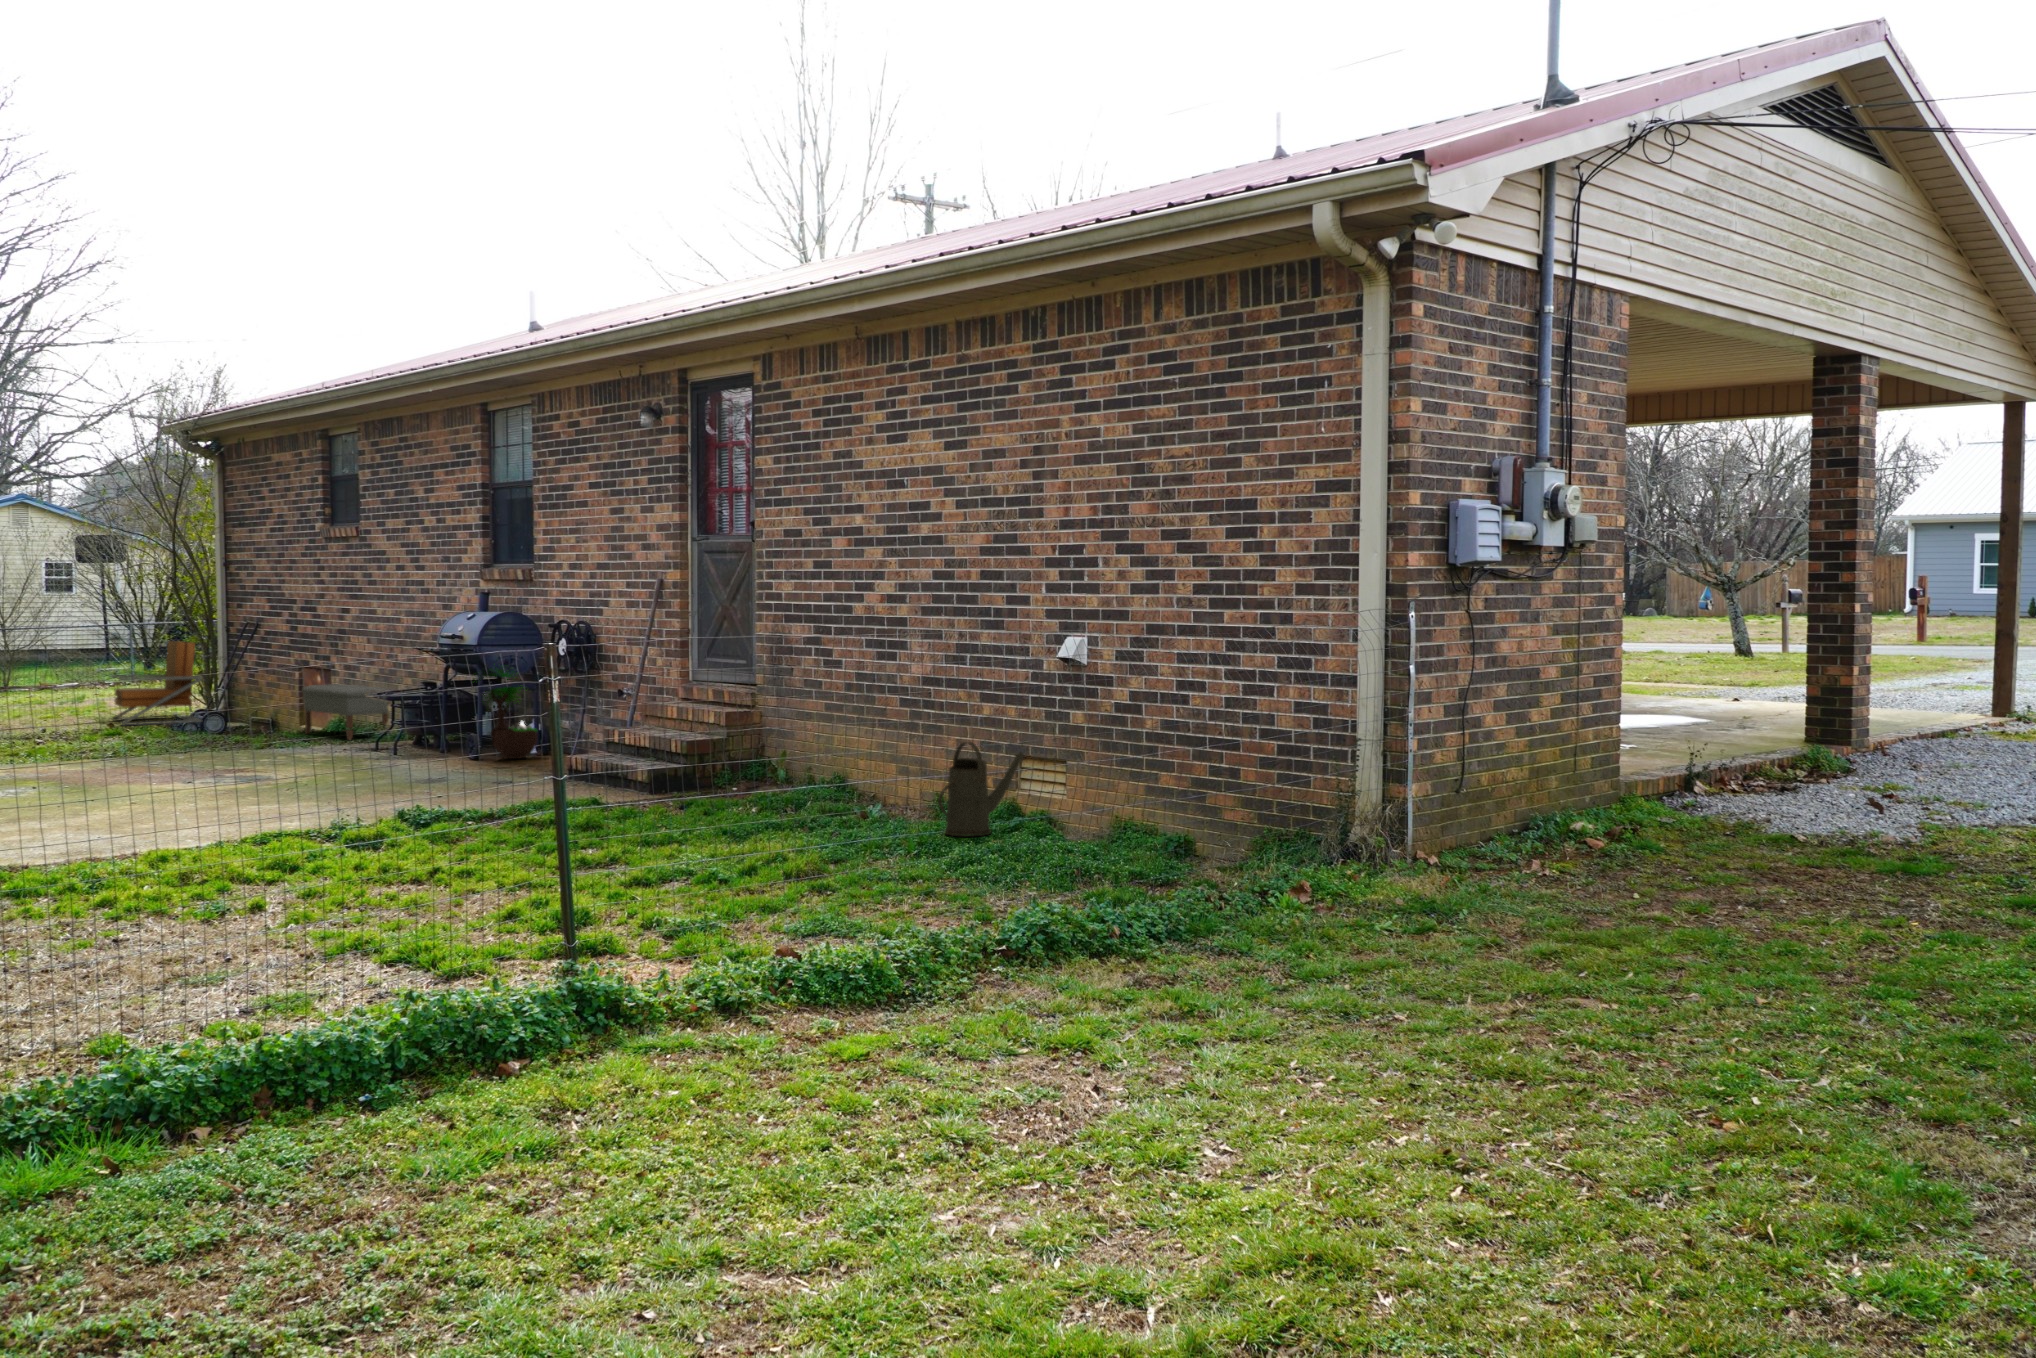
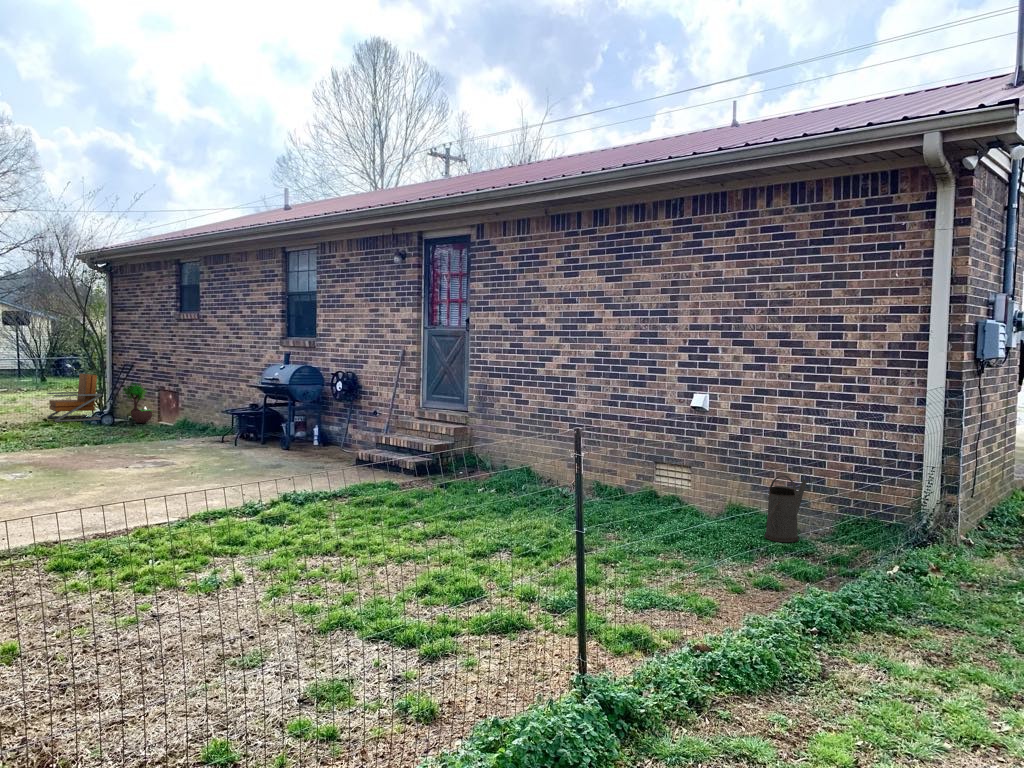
potted tree: present [474,664,538,759] -> present [123,384,152,423]
bench: present [302,684,388,740] -> none [167,401,220,434]
watering can: present [938,742,1023,836] -> present [765,476,807,542]

